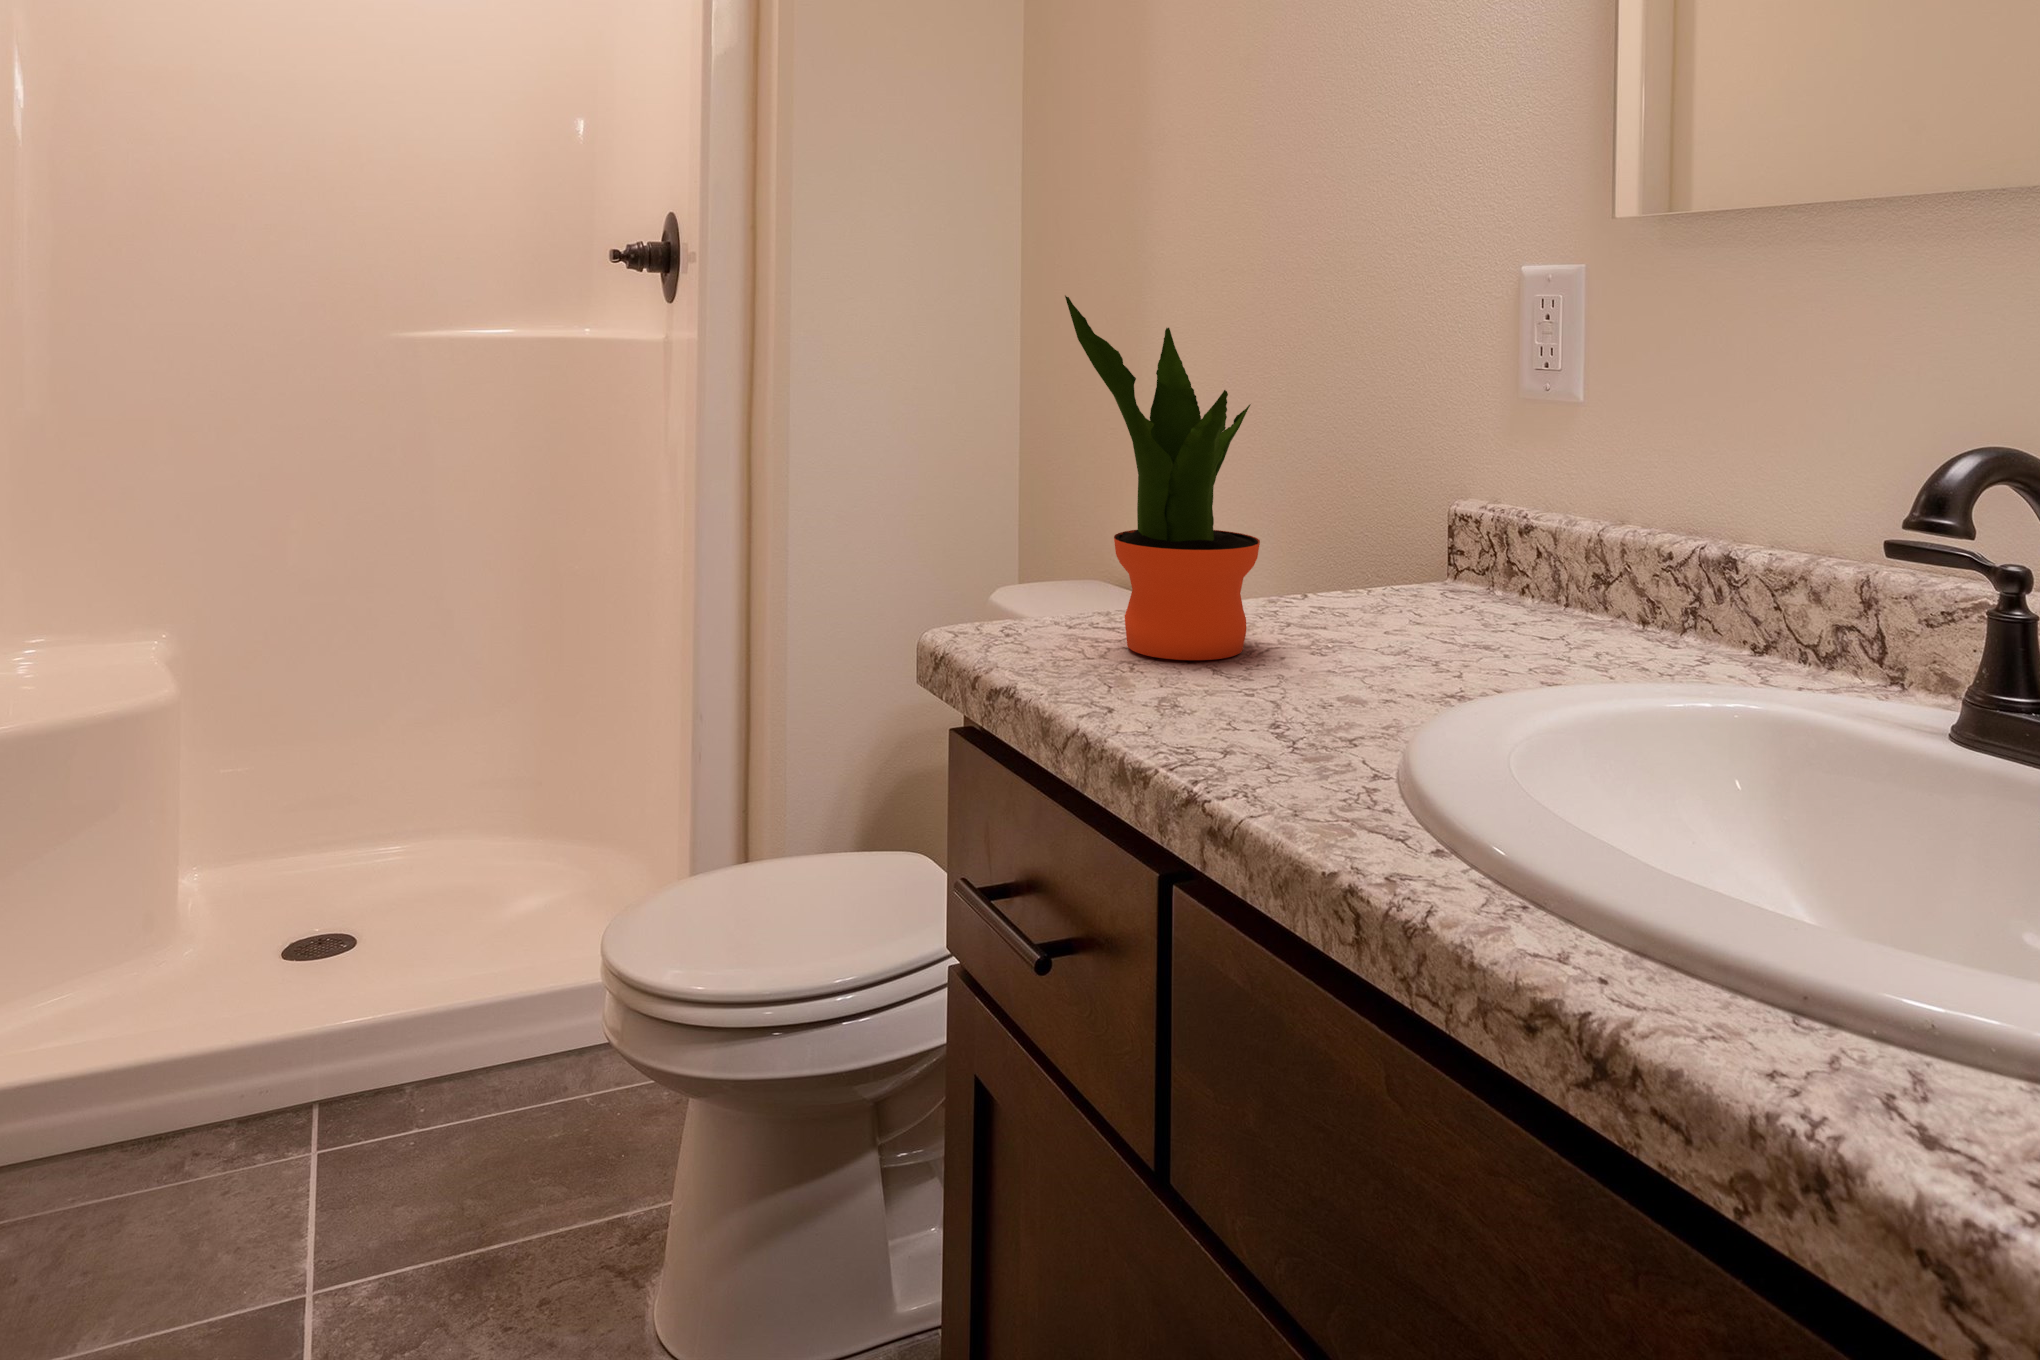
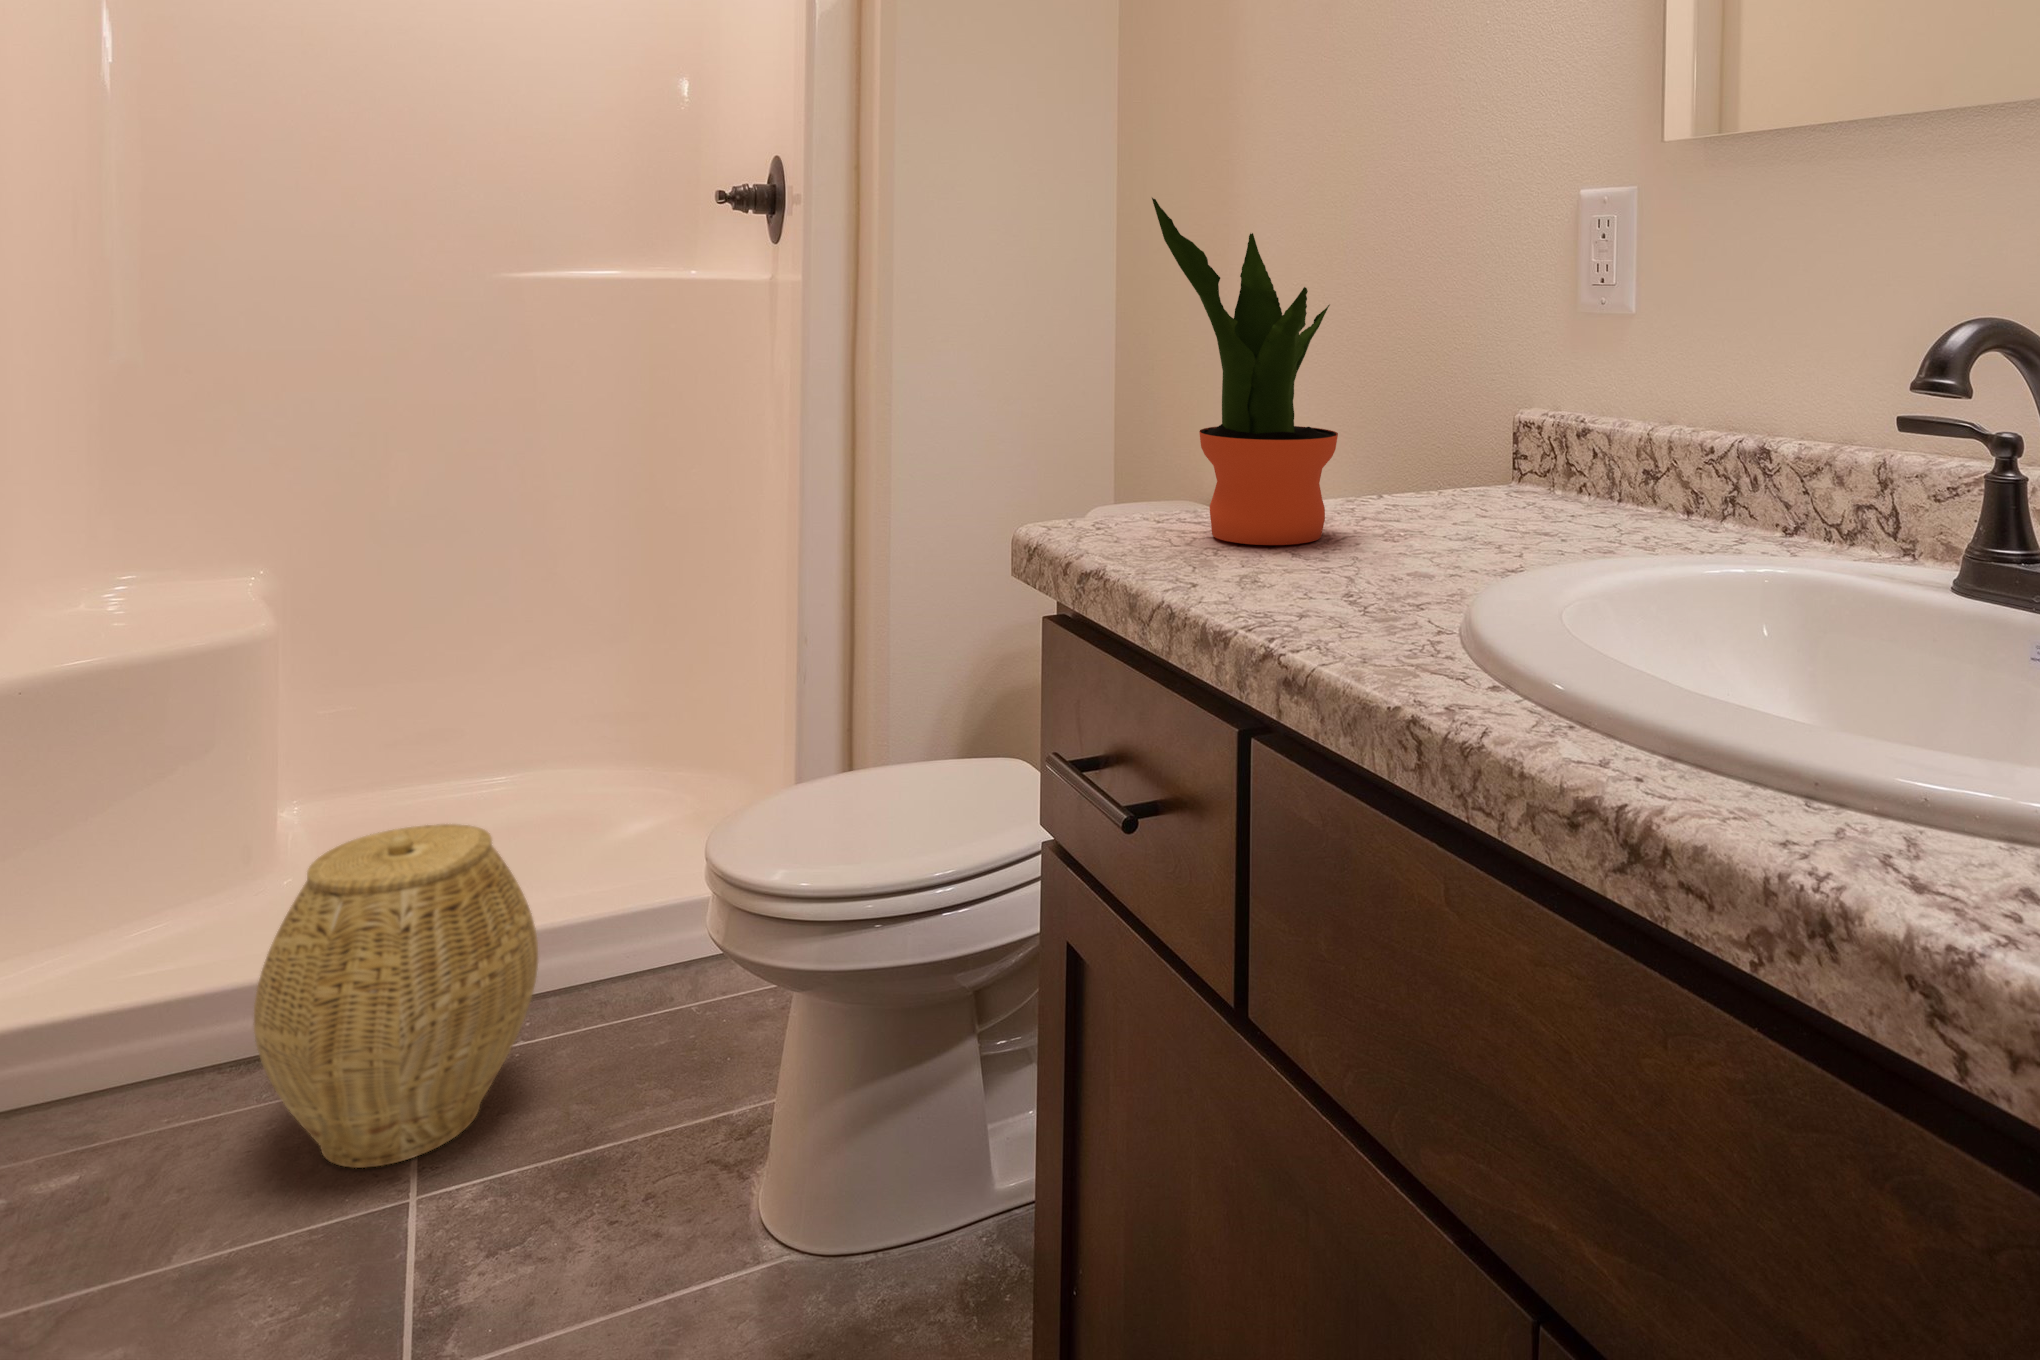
woven basket: none [170,903,440,1253] -> present [253,824,538,1168]

